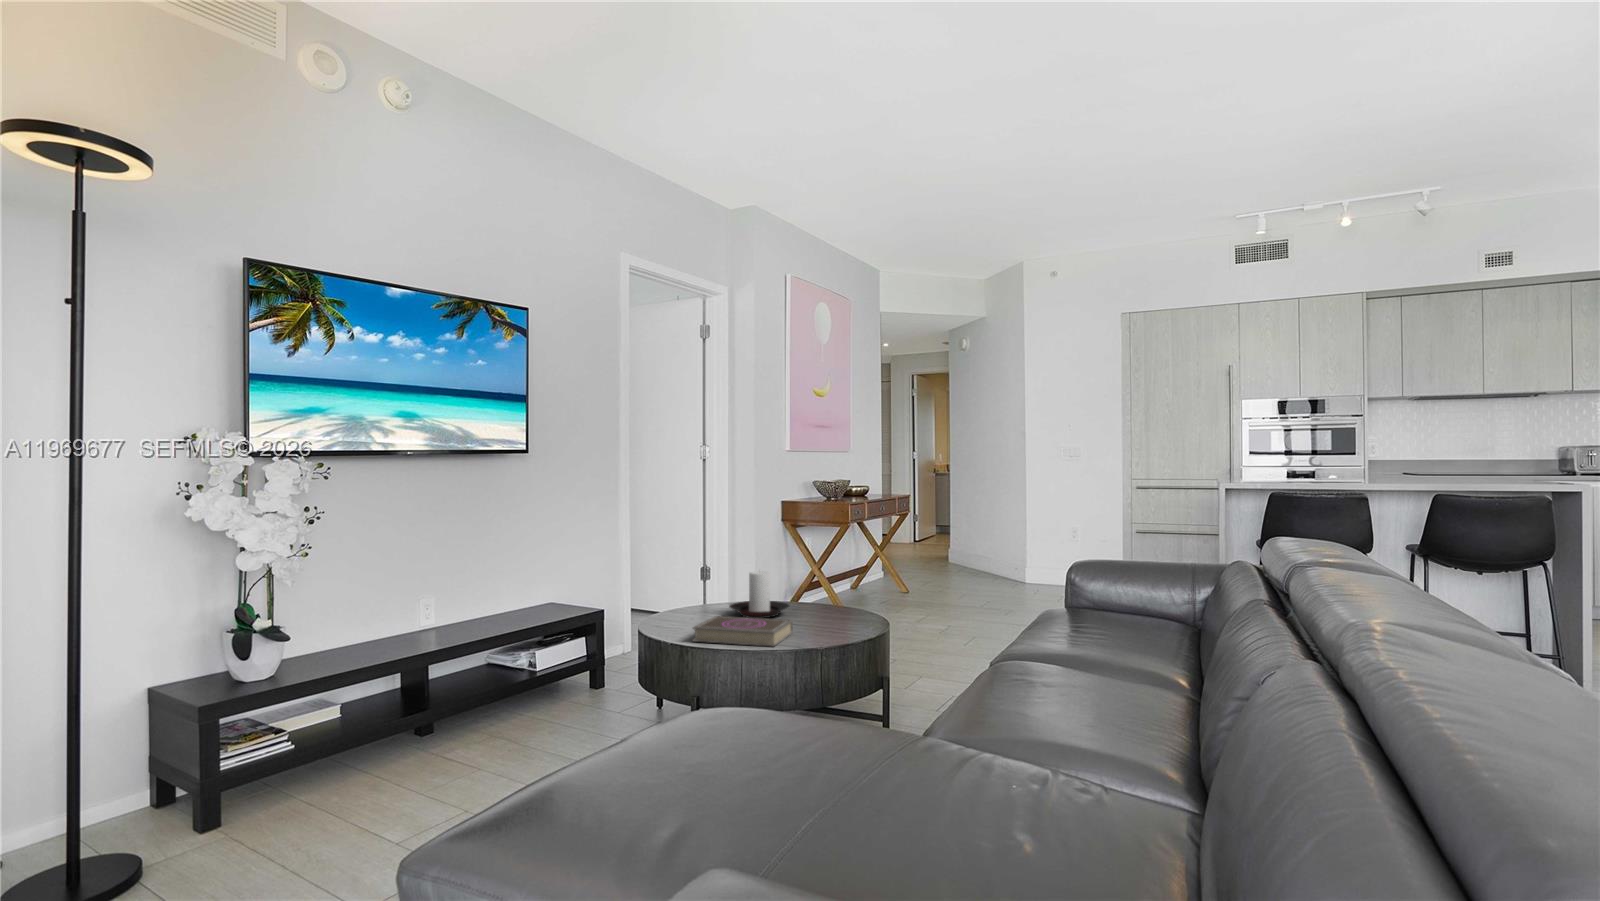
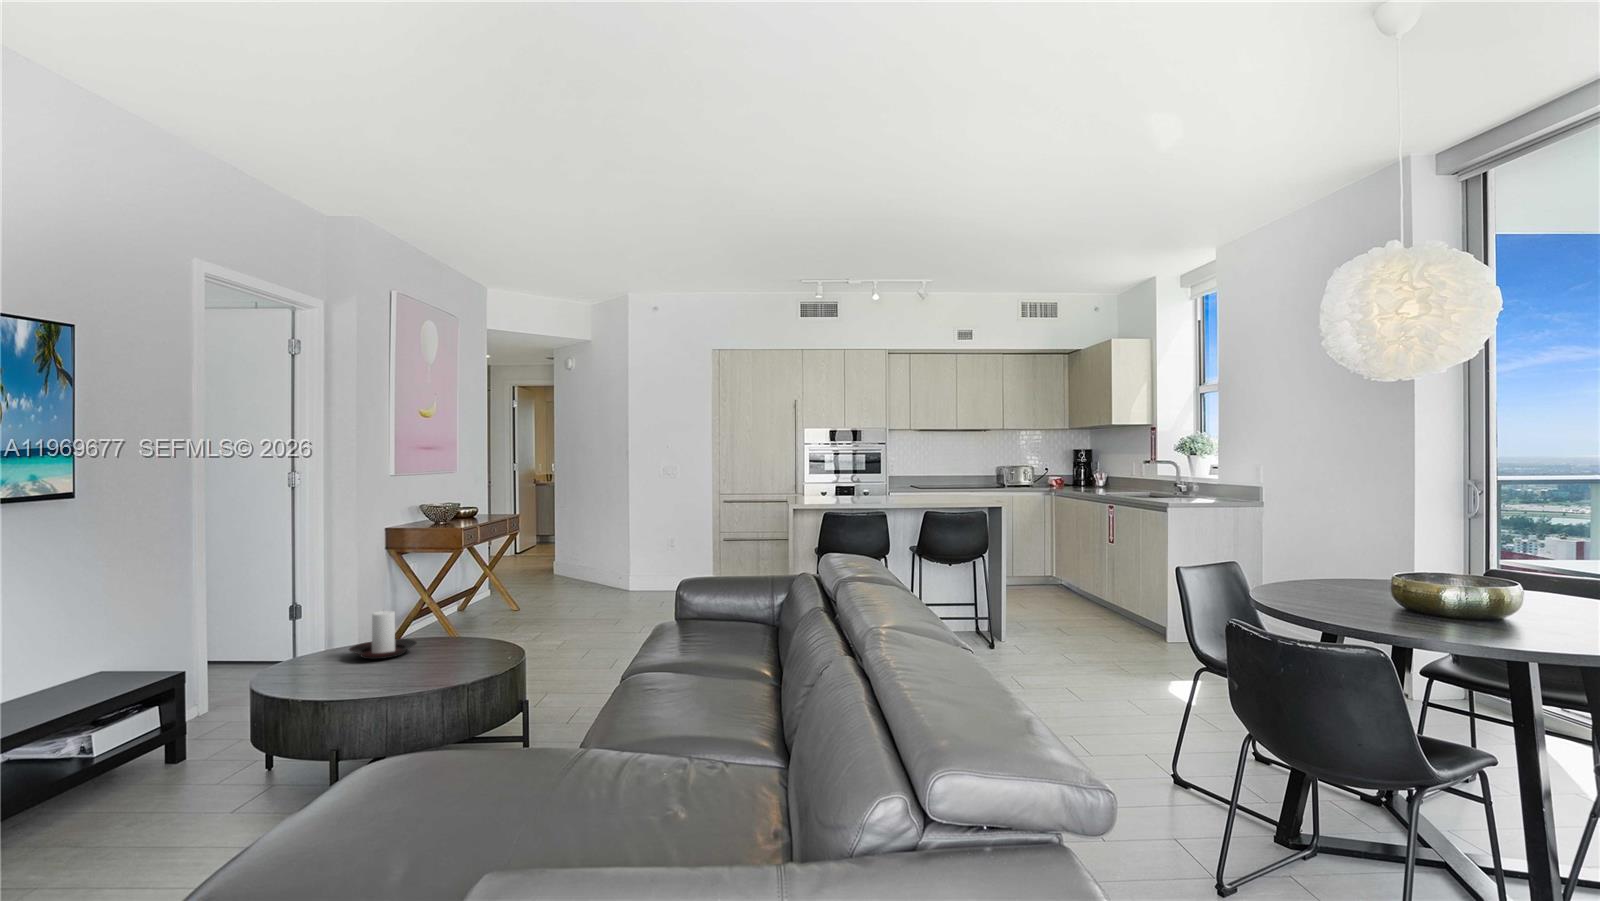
book: present [693,616,793,647] -> none [316,658,427,693]

